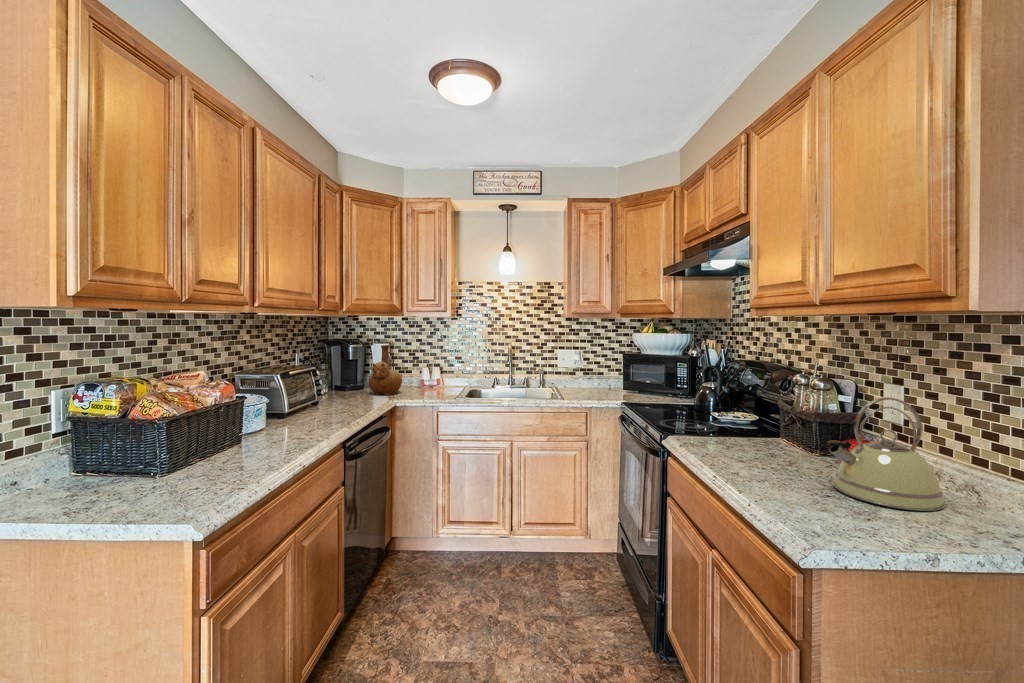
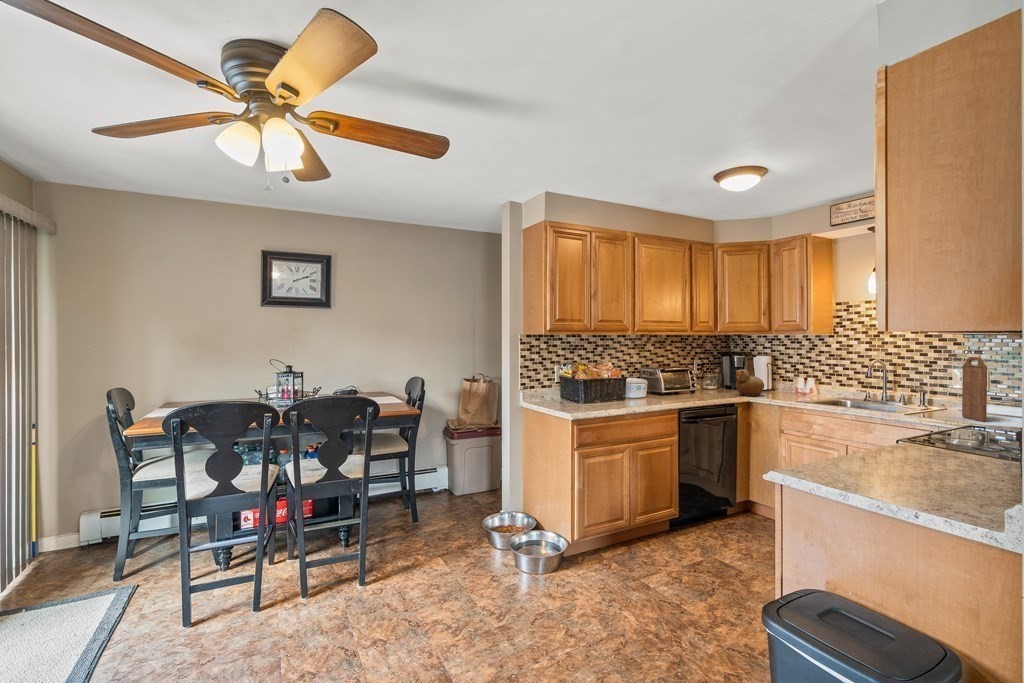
cutting board: none [580,339,608,394] -> present [962,357,987,422]
kettle: present [828,397,946,511] -> none [853,396,938,480]

